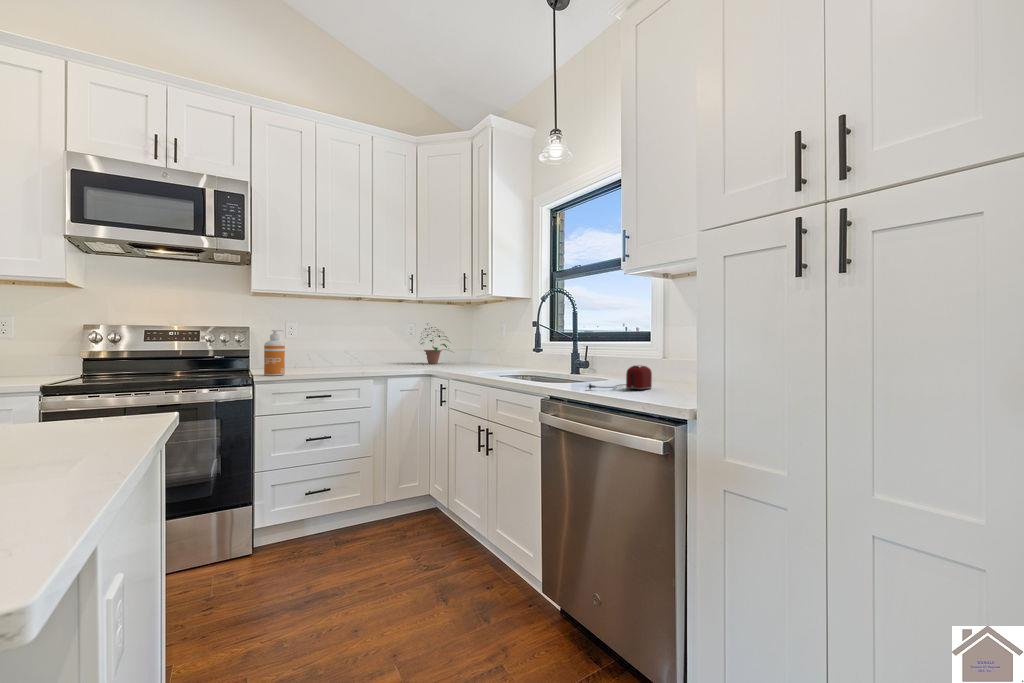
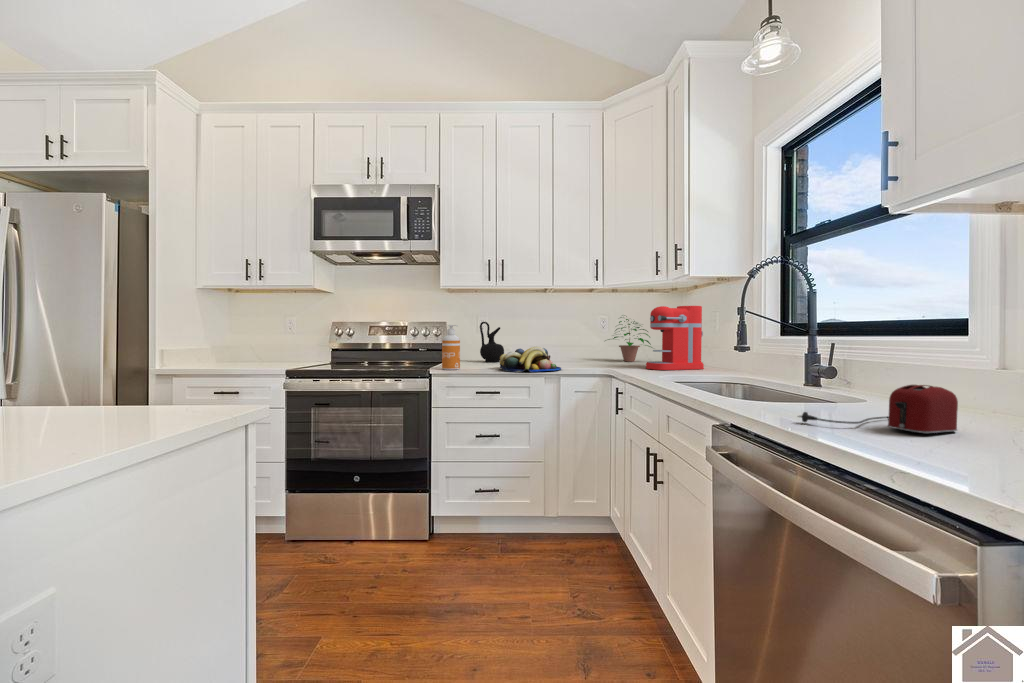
coffee maker: none [456,318,498,369] -> present [646,306,704,370]
ceramic jug: none [288,327,315,368] -> present [480,322,504,362]
fruit bowl: none [327,351,389,374] -> present [500,347,561,372]

